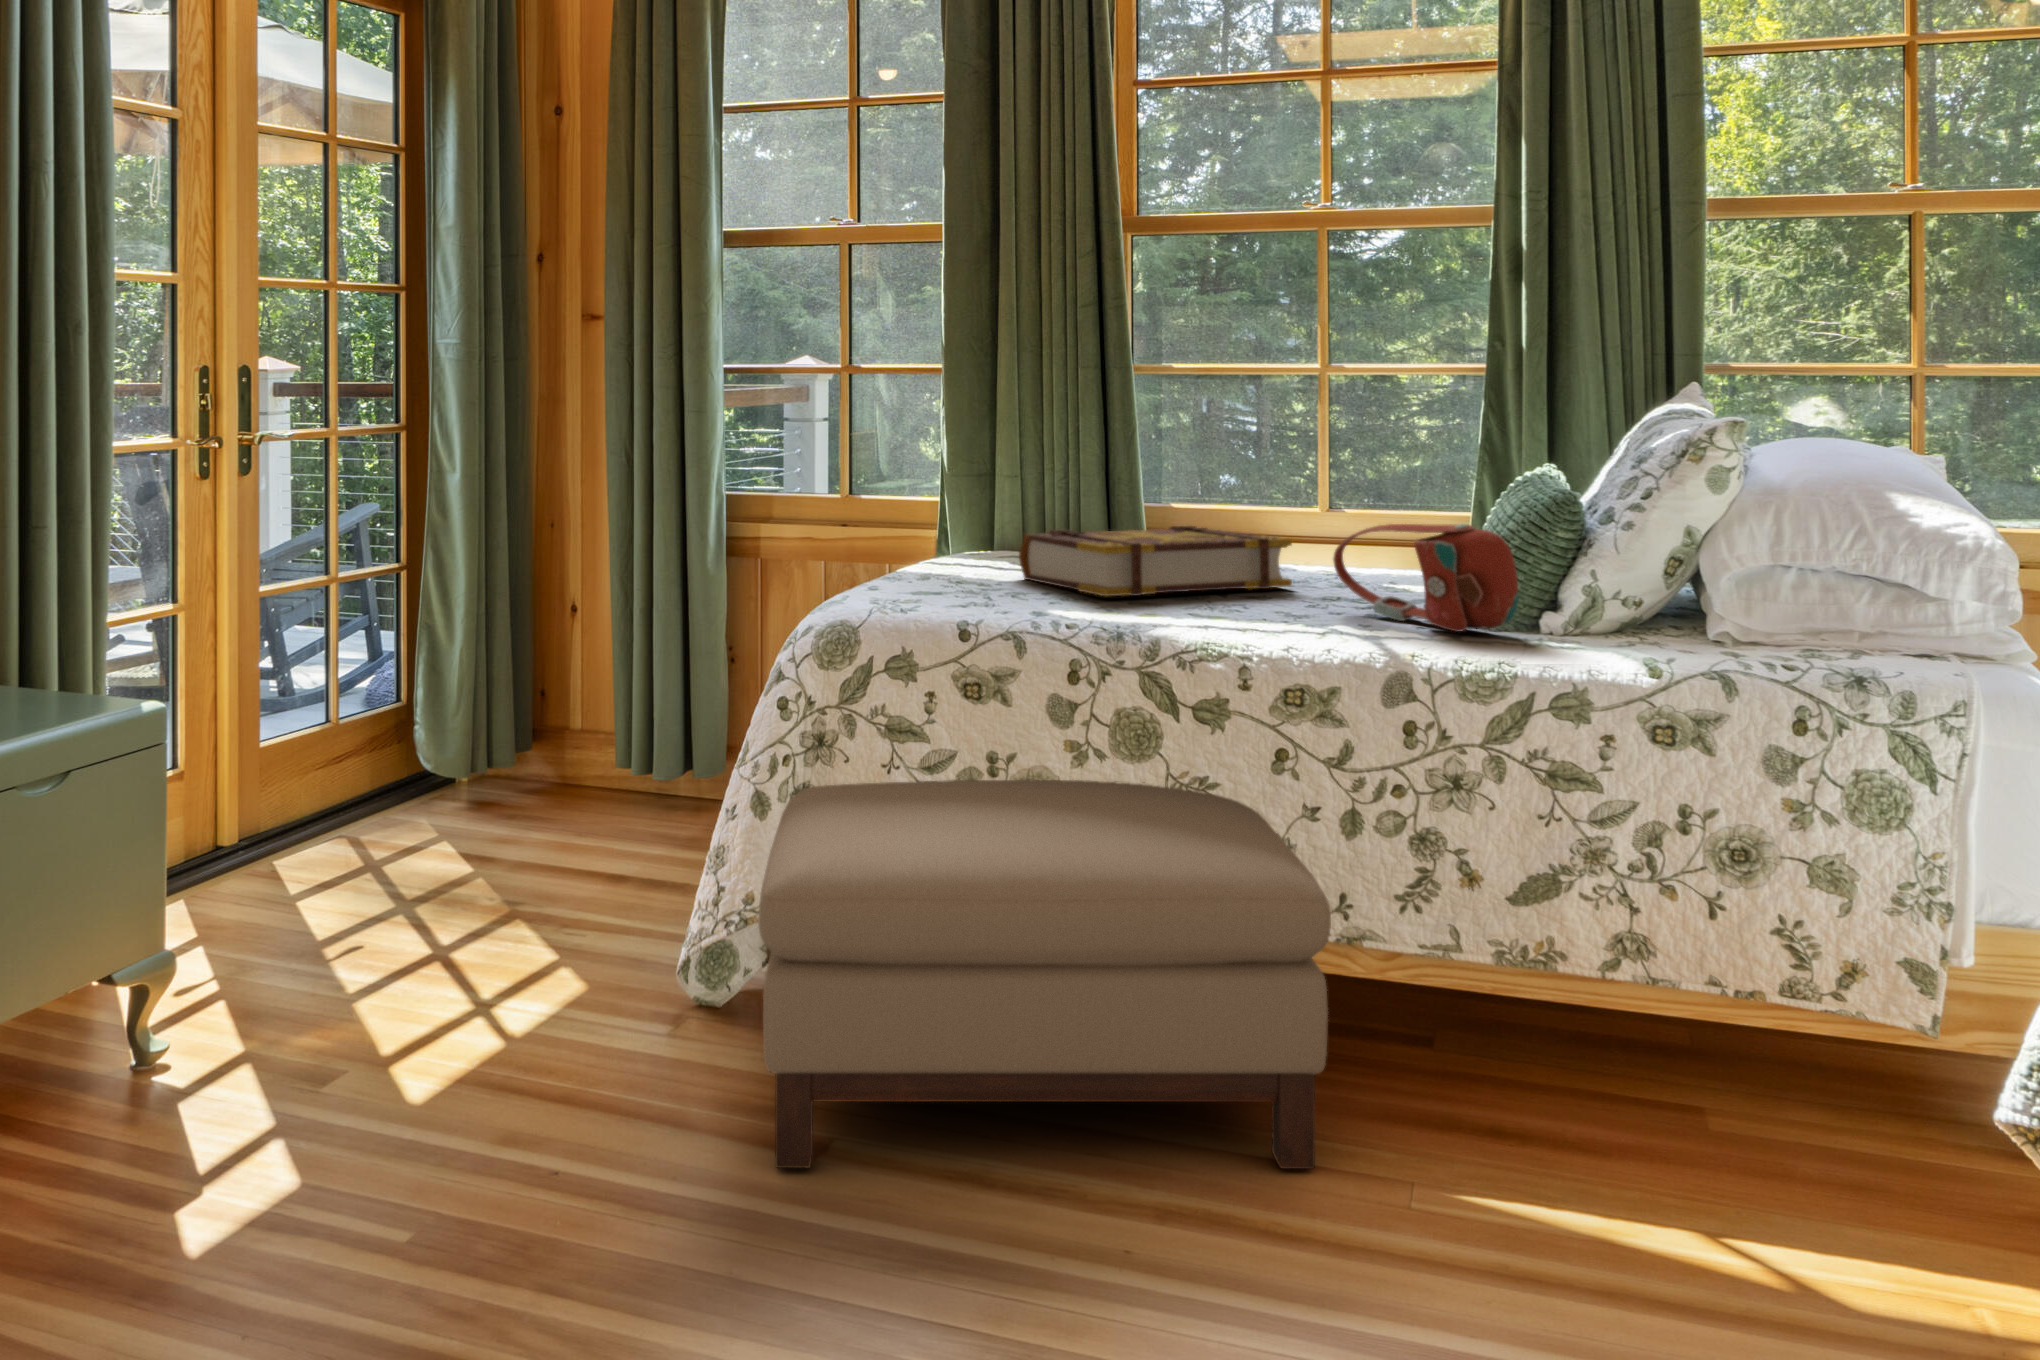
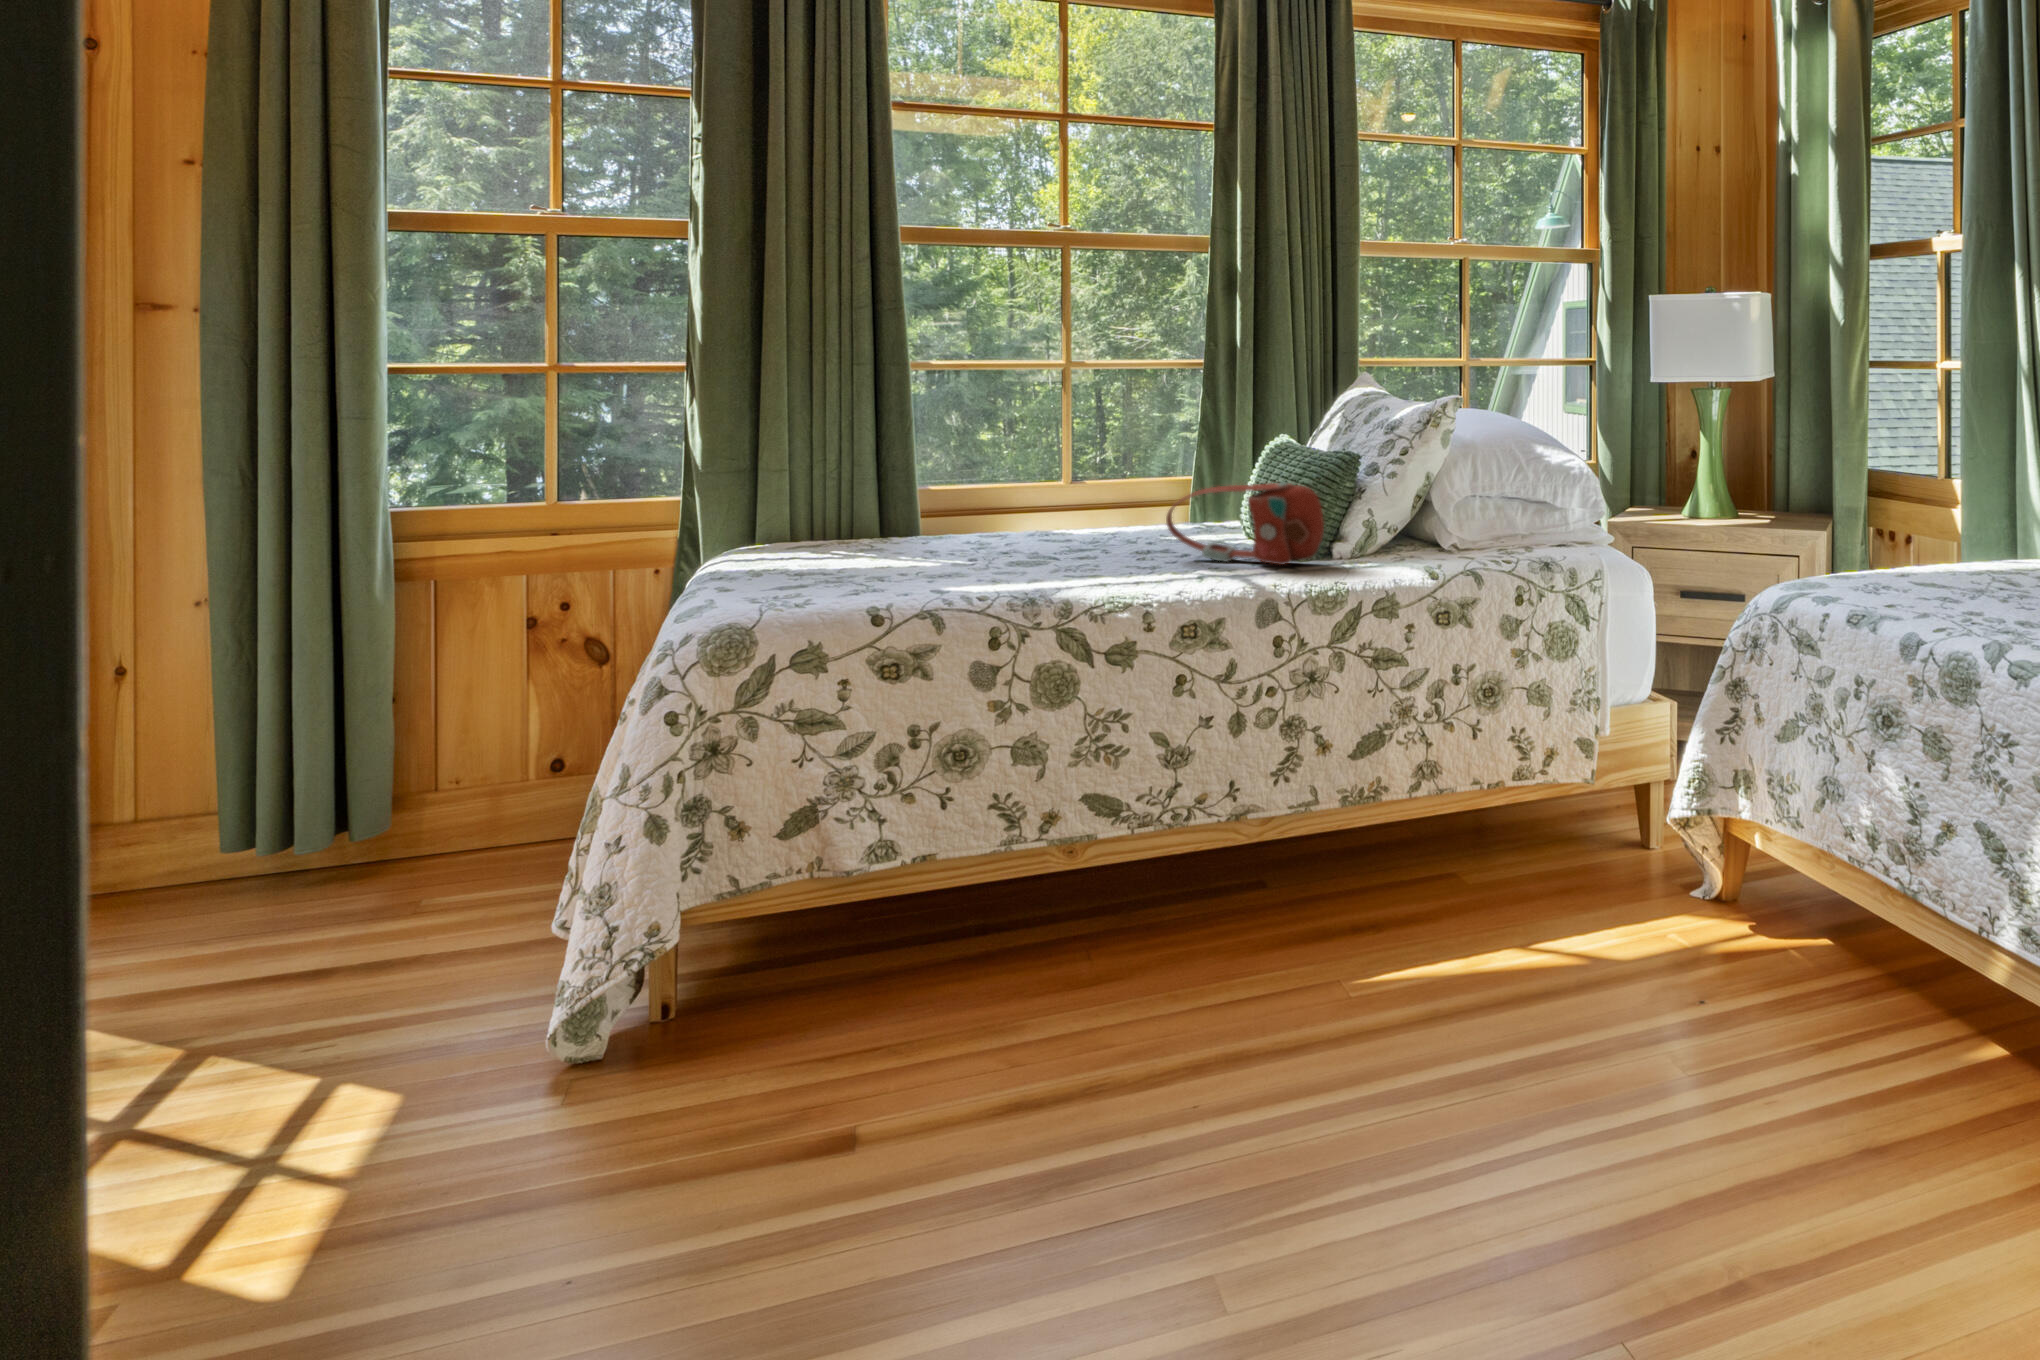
book: present [1019,526,1292,596] -> none [852,501,1105,569]
ottoman: present [758,780,1331,1169] -> none [698,717,1289,1172]

